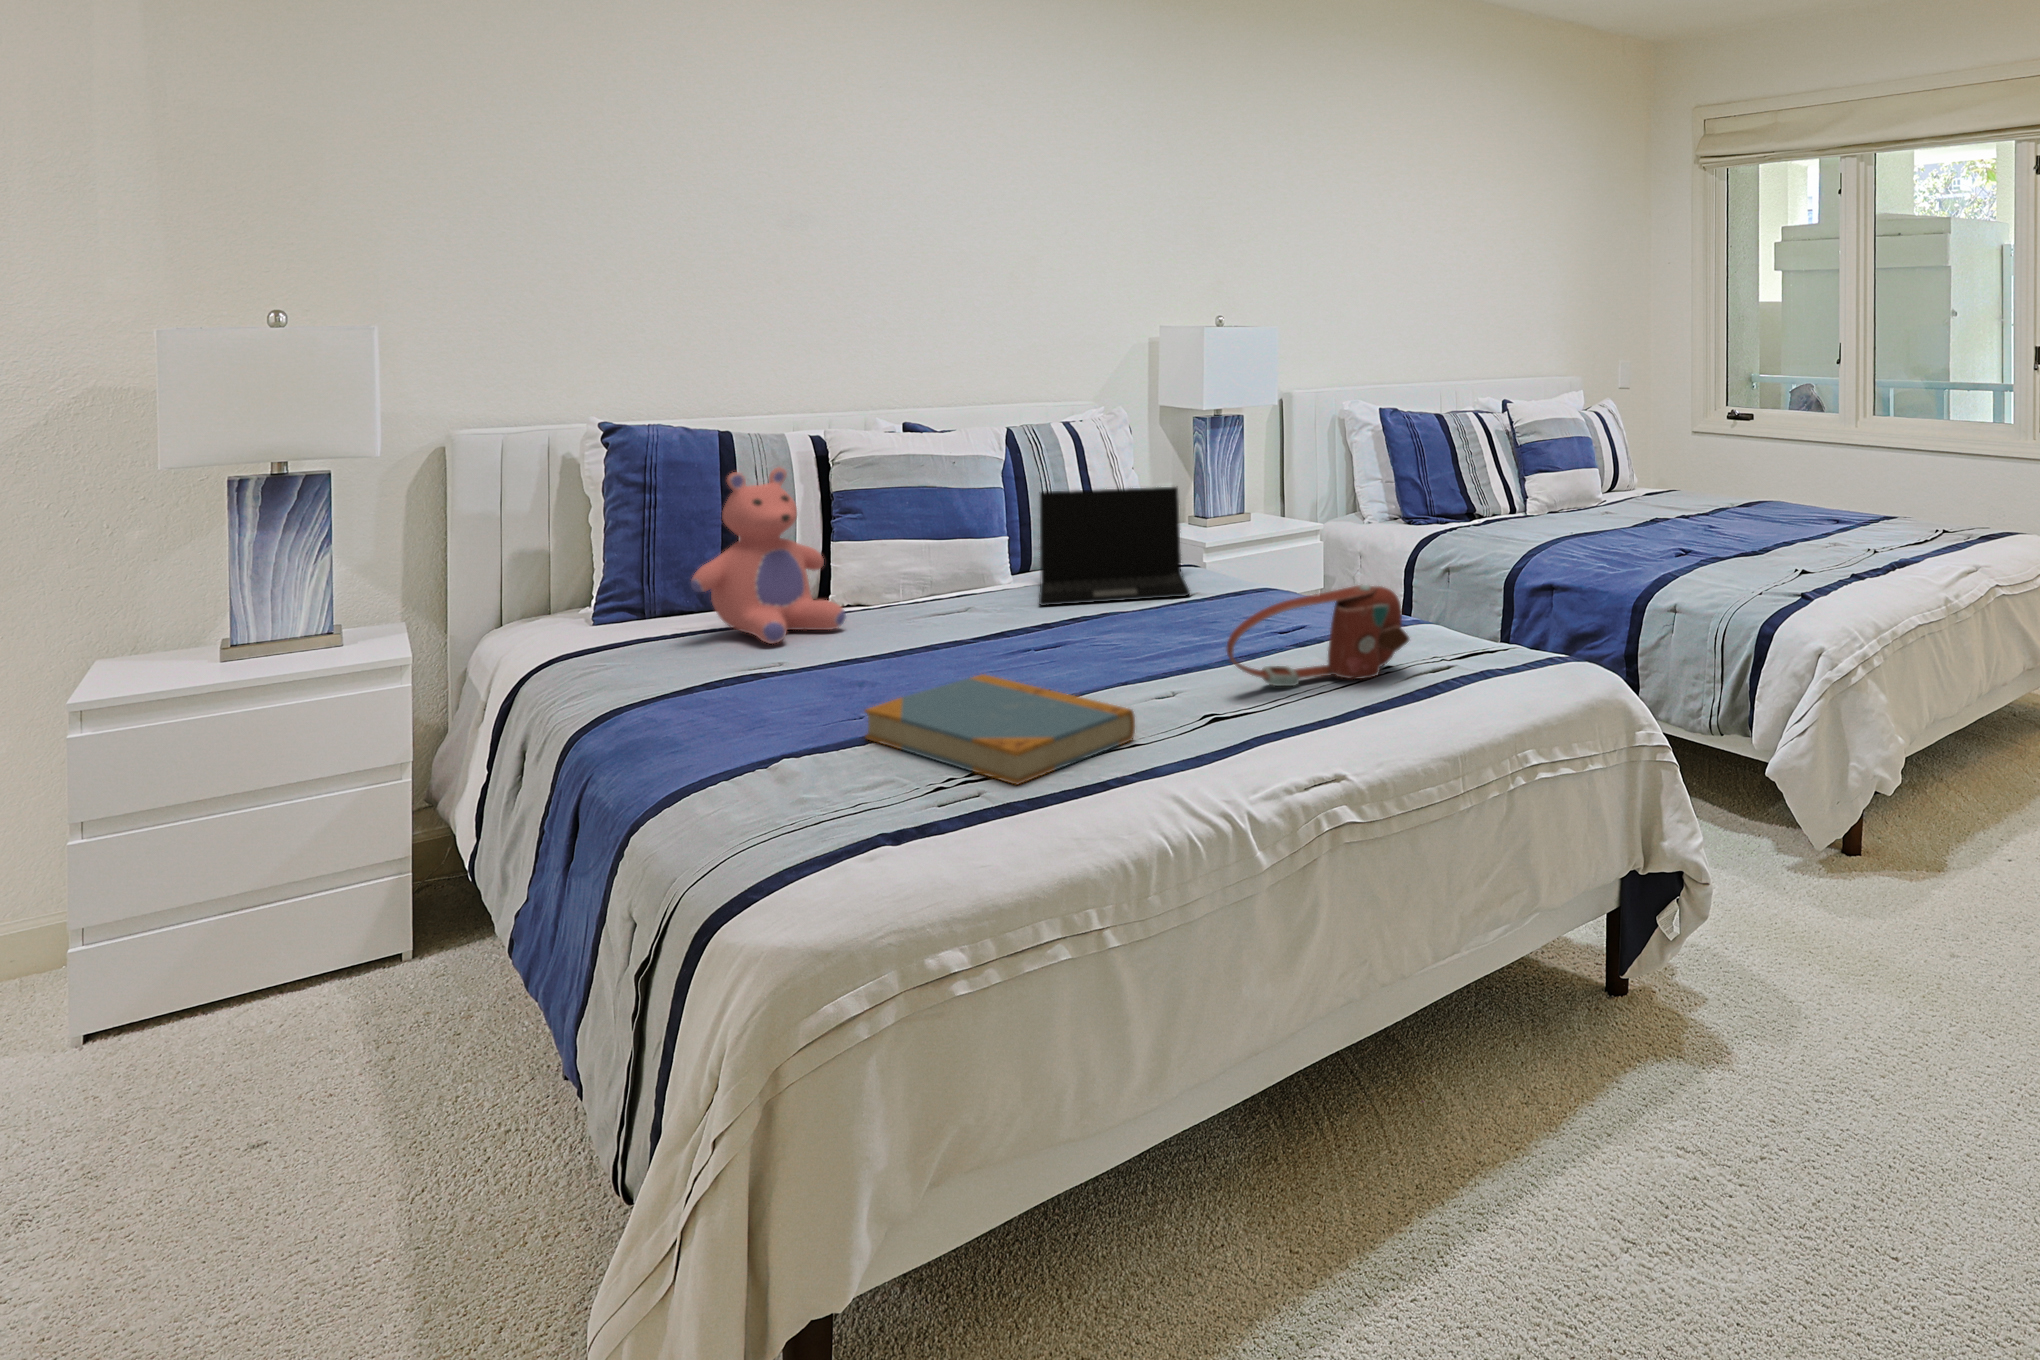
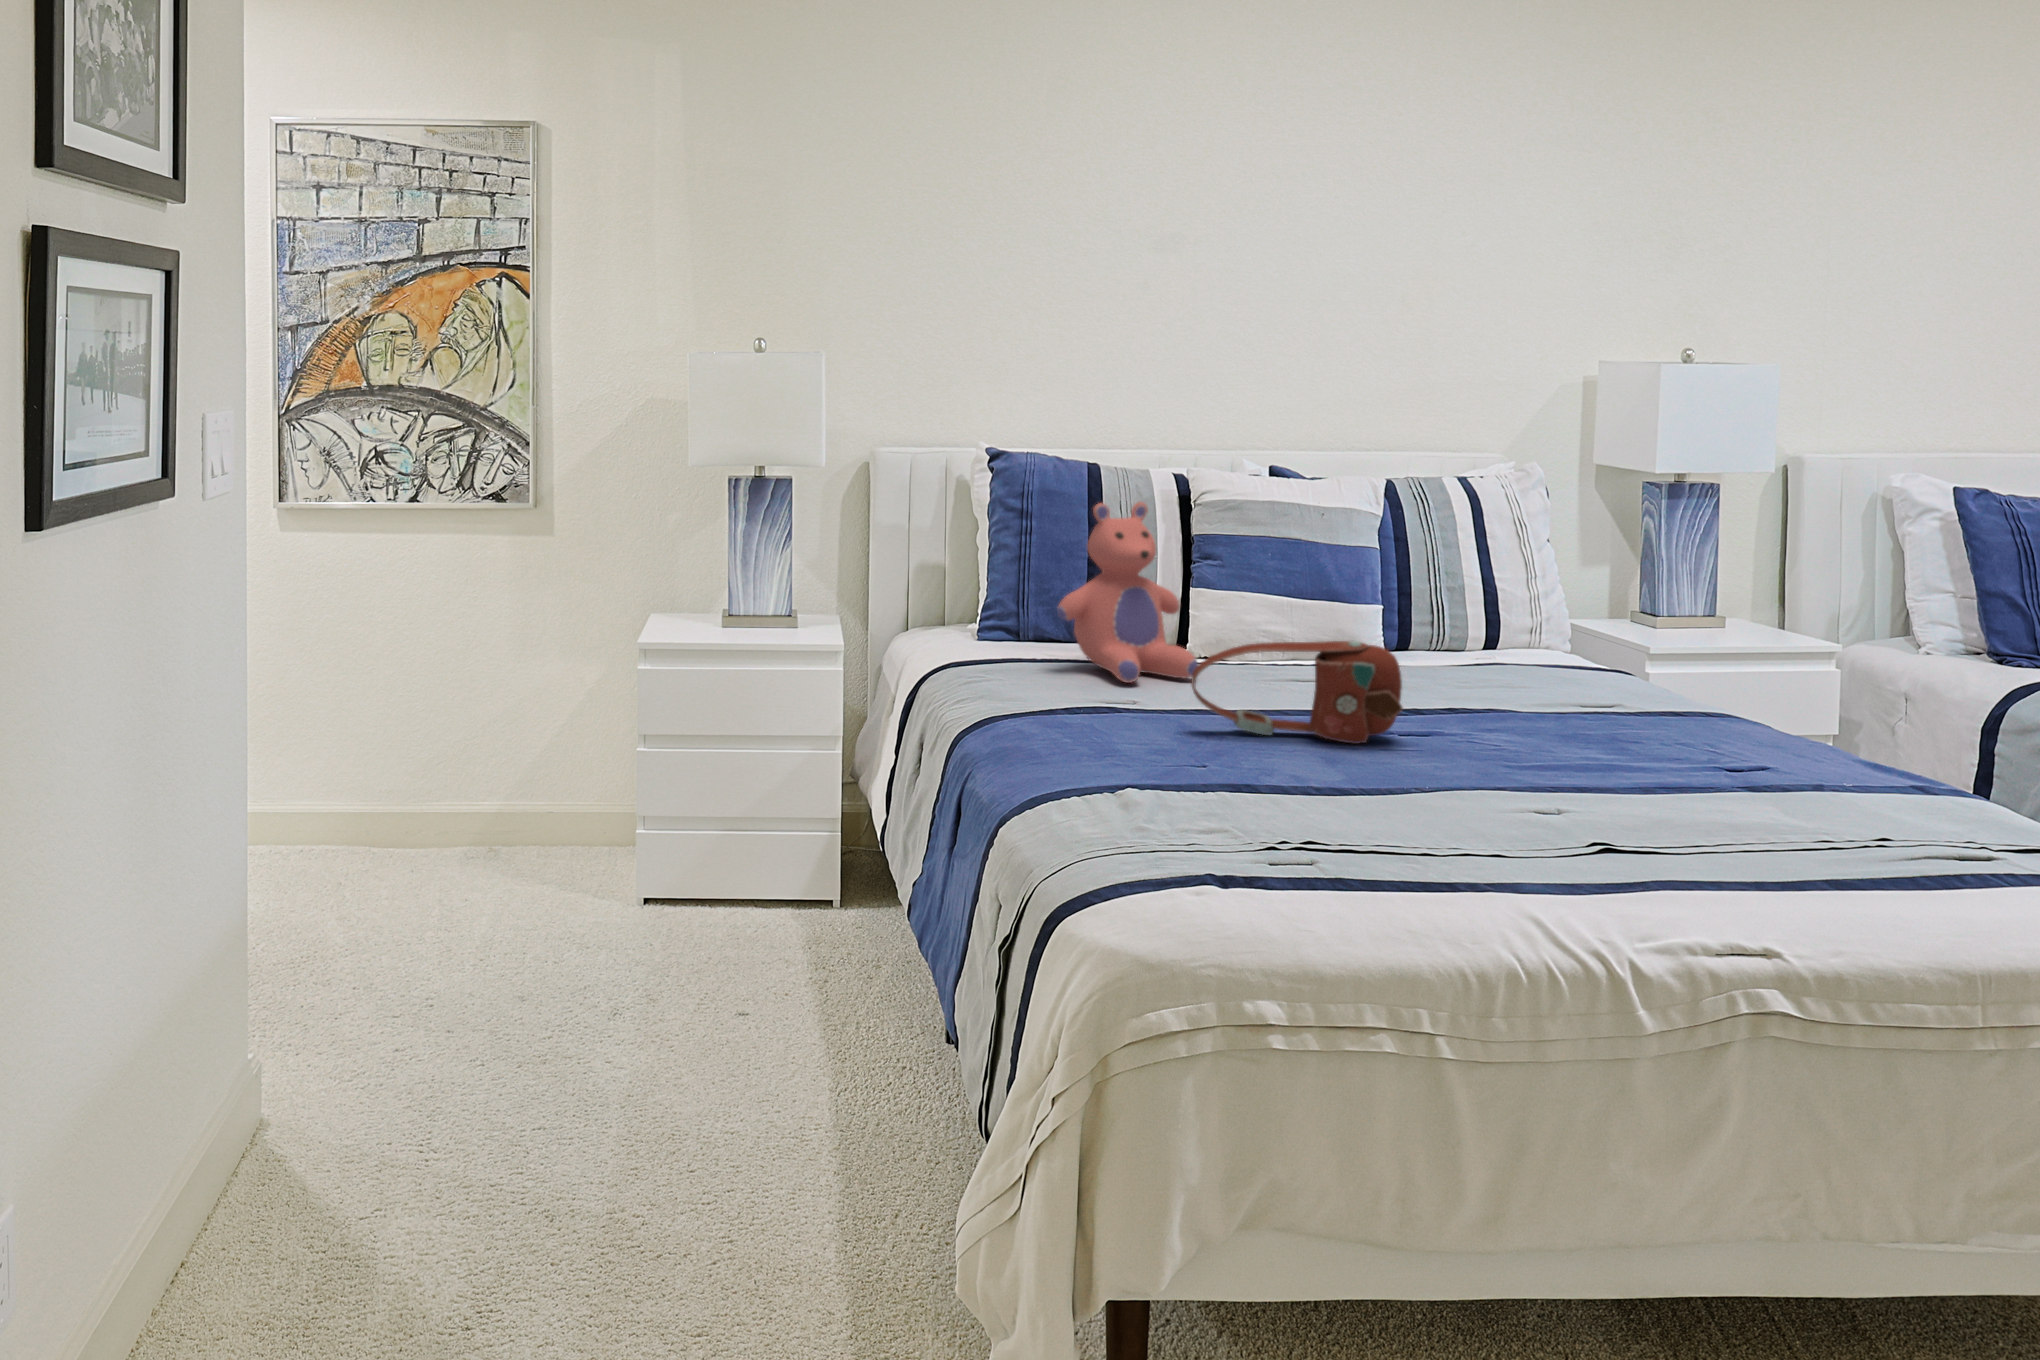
laptop: present [1039,487,1190,606] -> none [1410,555,1608,707]
handbag: present [1227,585,1409,686] -> present [1191,641,1403,744]
book: present [865,674,1135,784] -> none [1205,745,1500,863]

